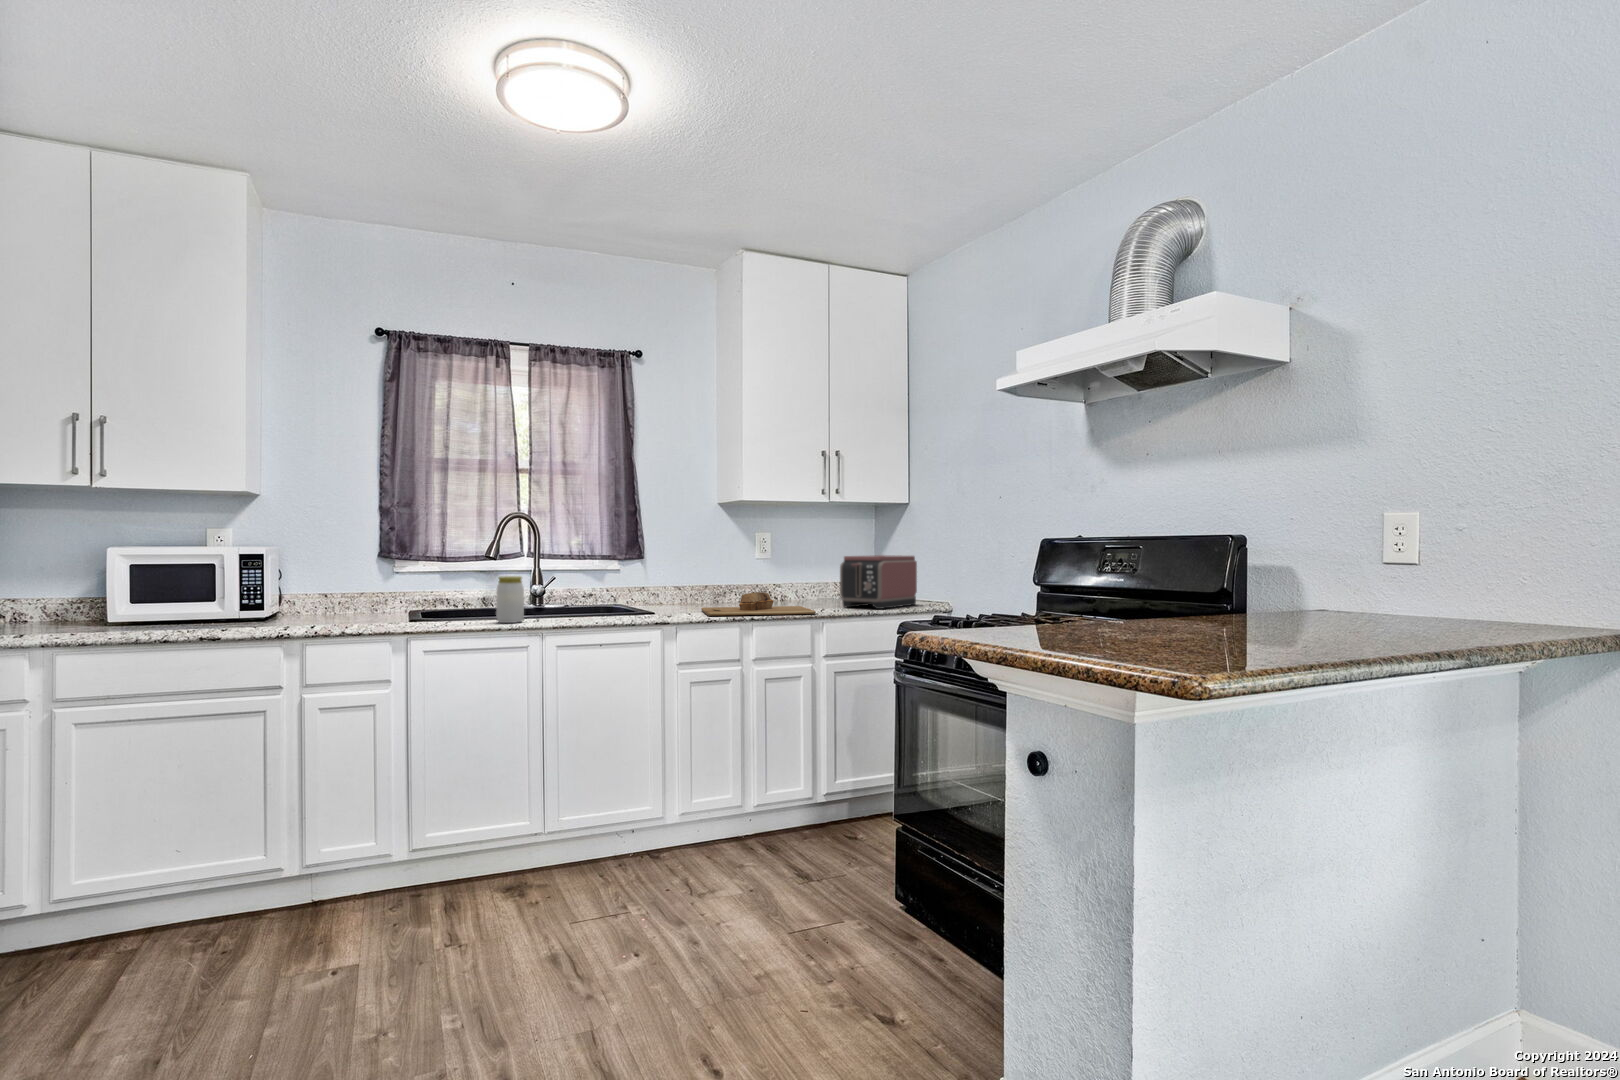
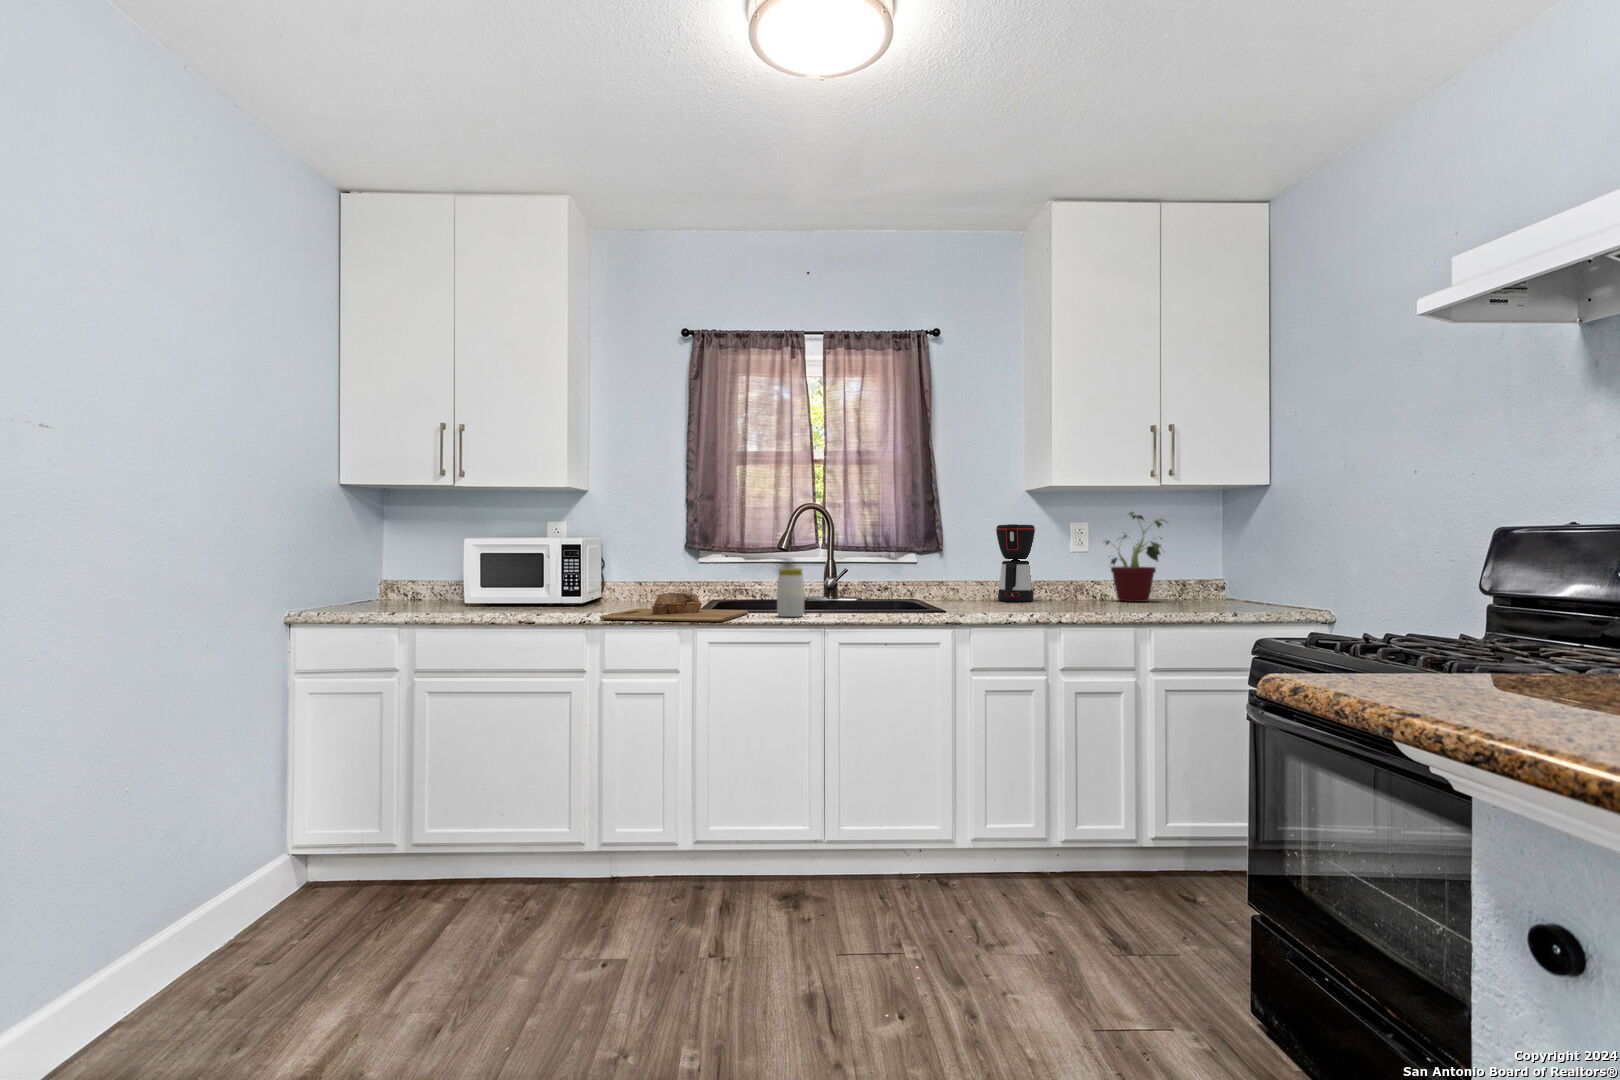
potted plant: none [782,523,836,601] -> present [1106,512,1163,602]
coffee maker: none [691,534,727,604] -> present [996,524,1035,602]
toaster: present [840,555,917,609] -> none [1173,549,1280,615]
cutting board: present [701,592,816,616] -> present [600,593,748,622]

